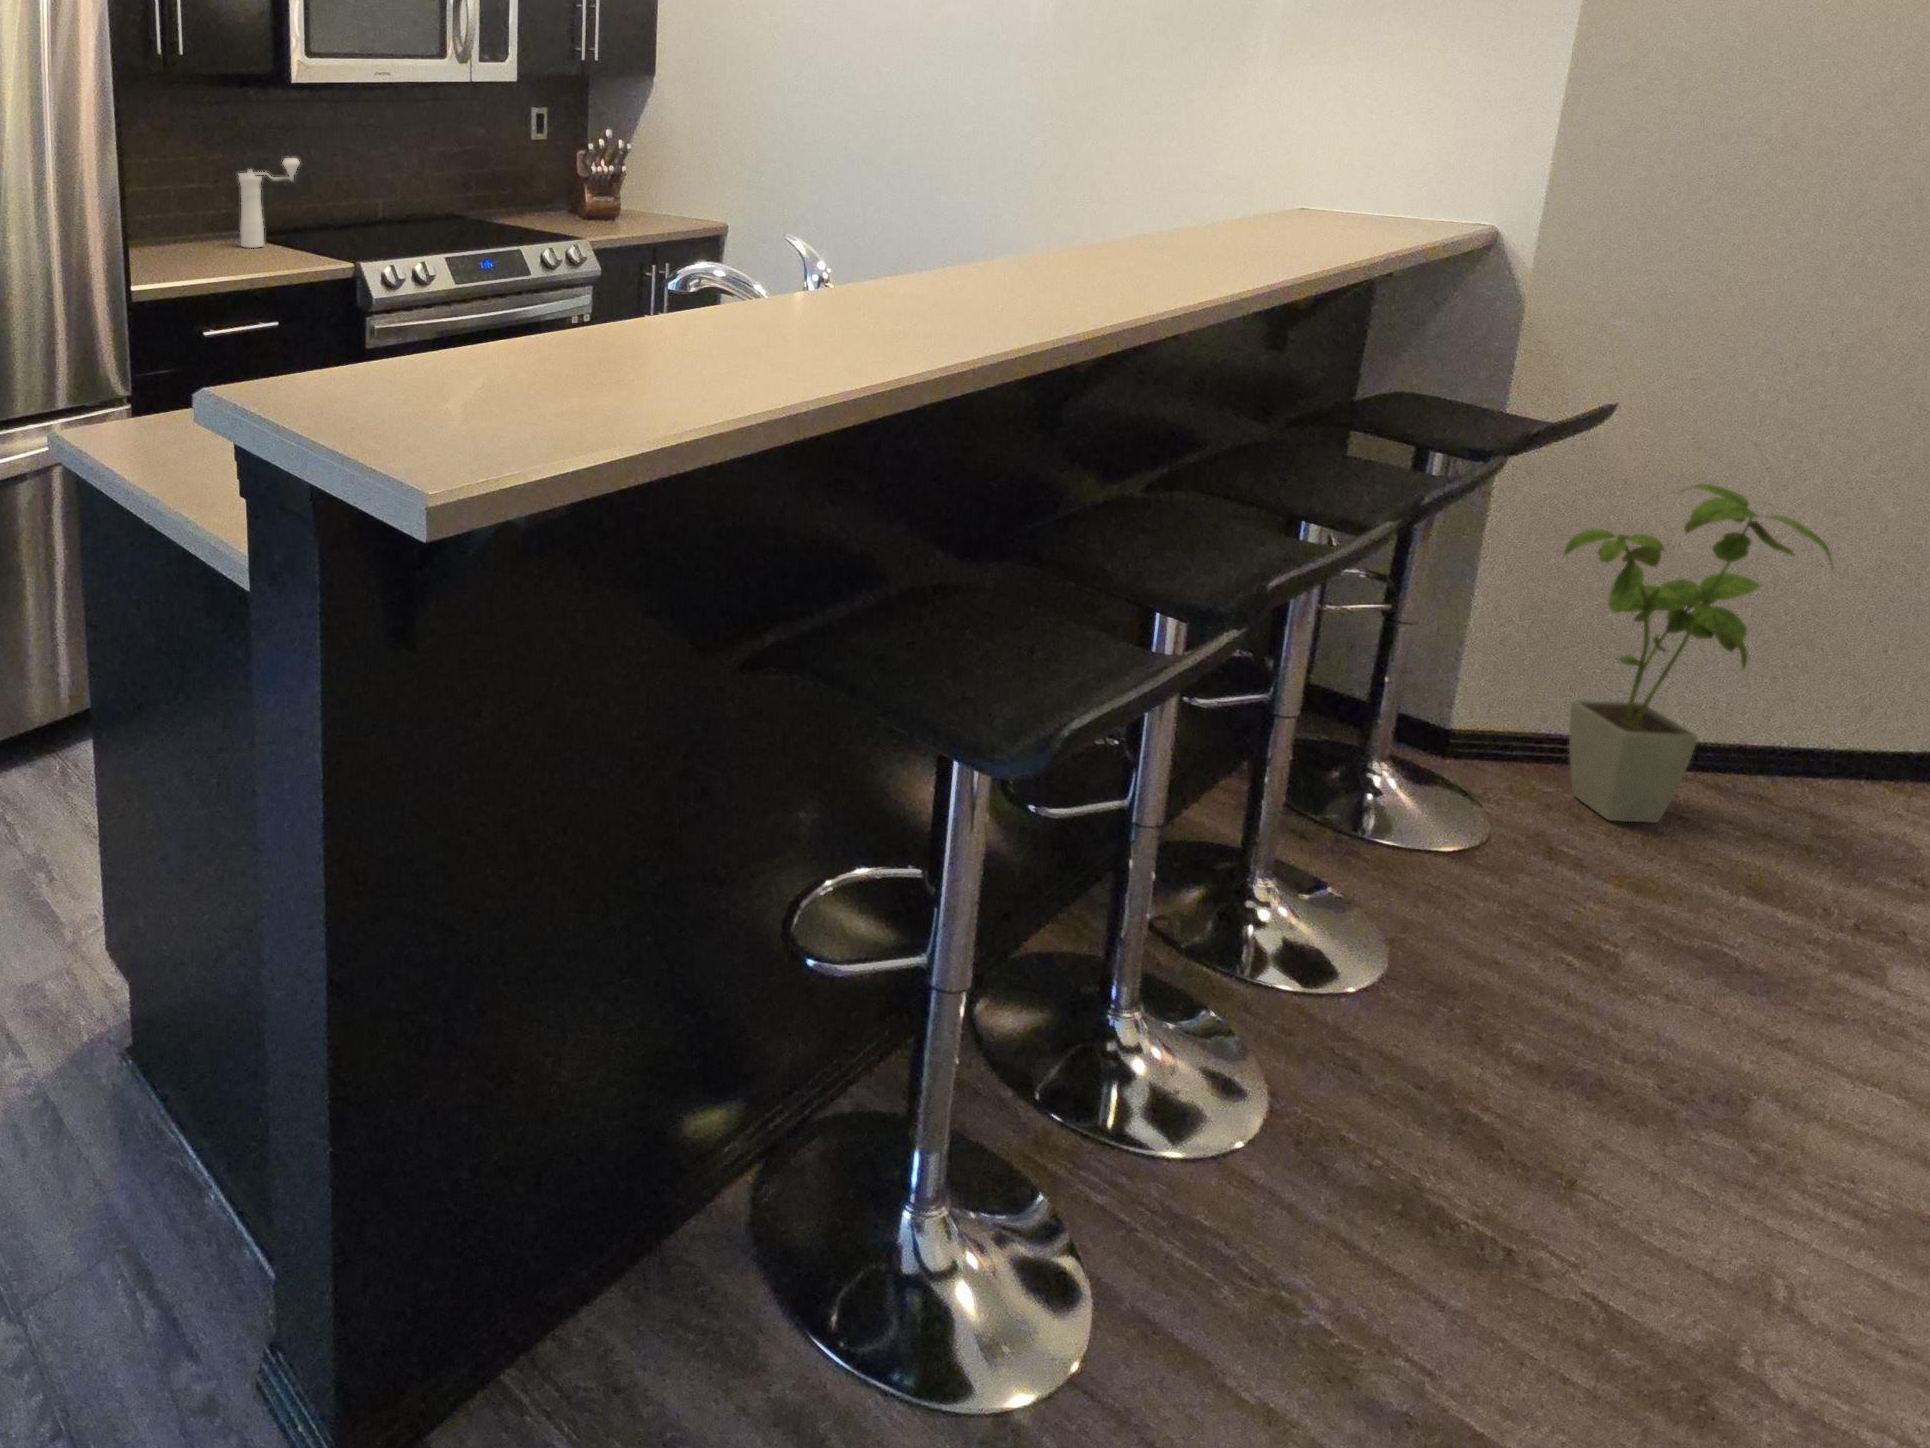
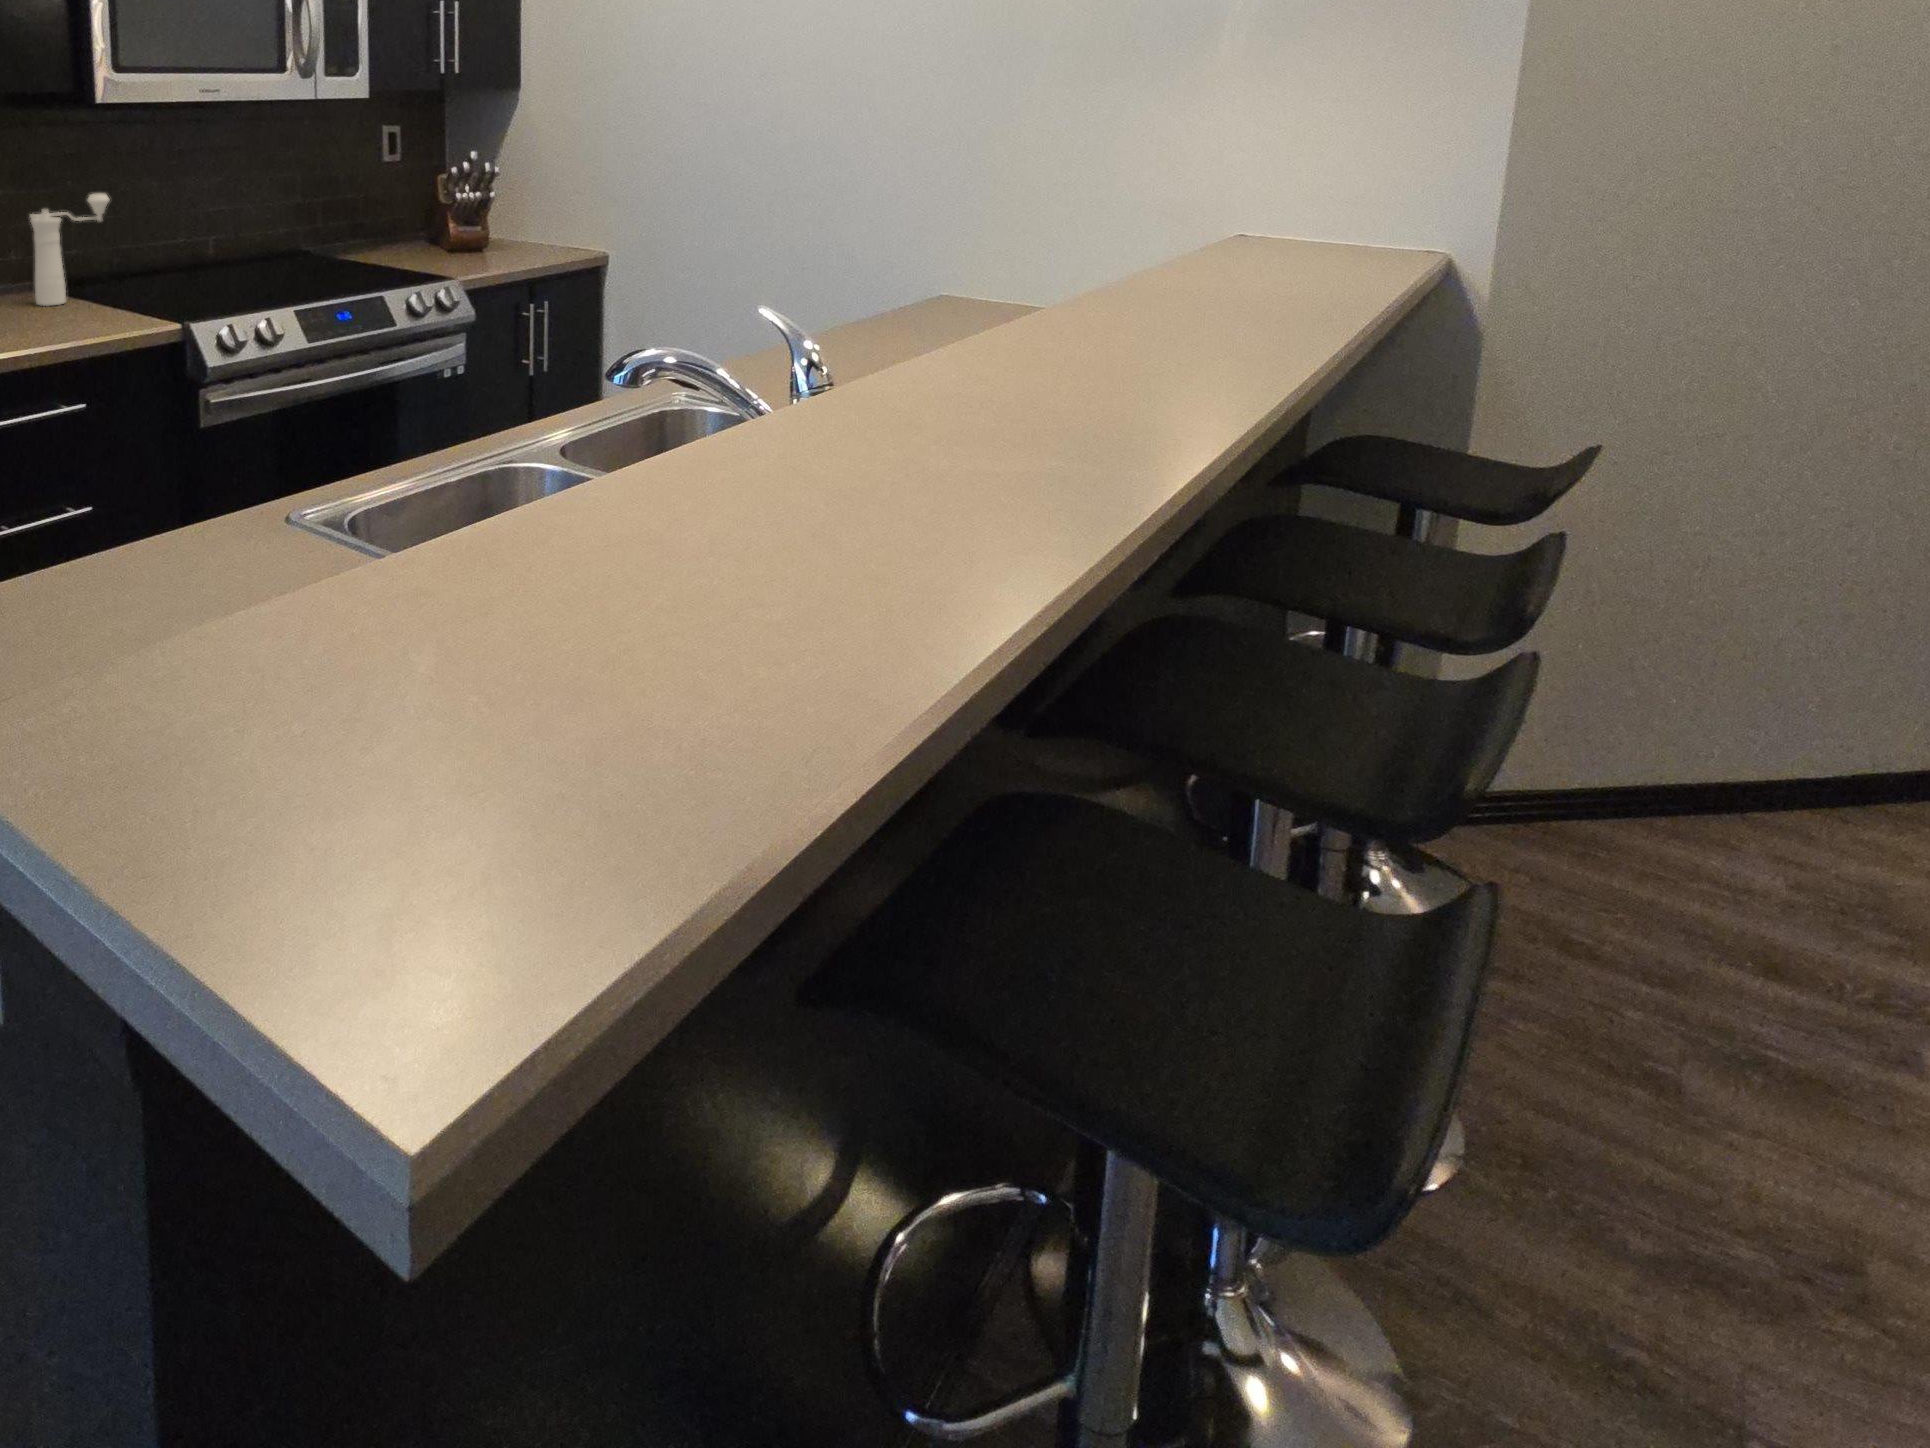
house plant: present [1564,484,1832,823] -> none [1533,528,1817,894]

